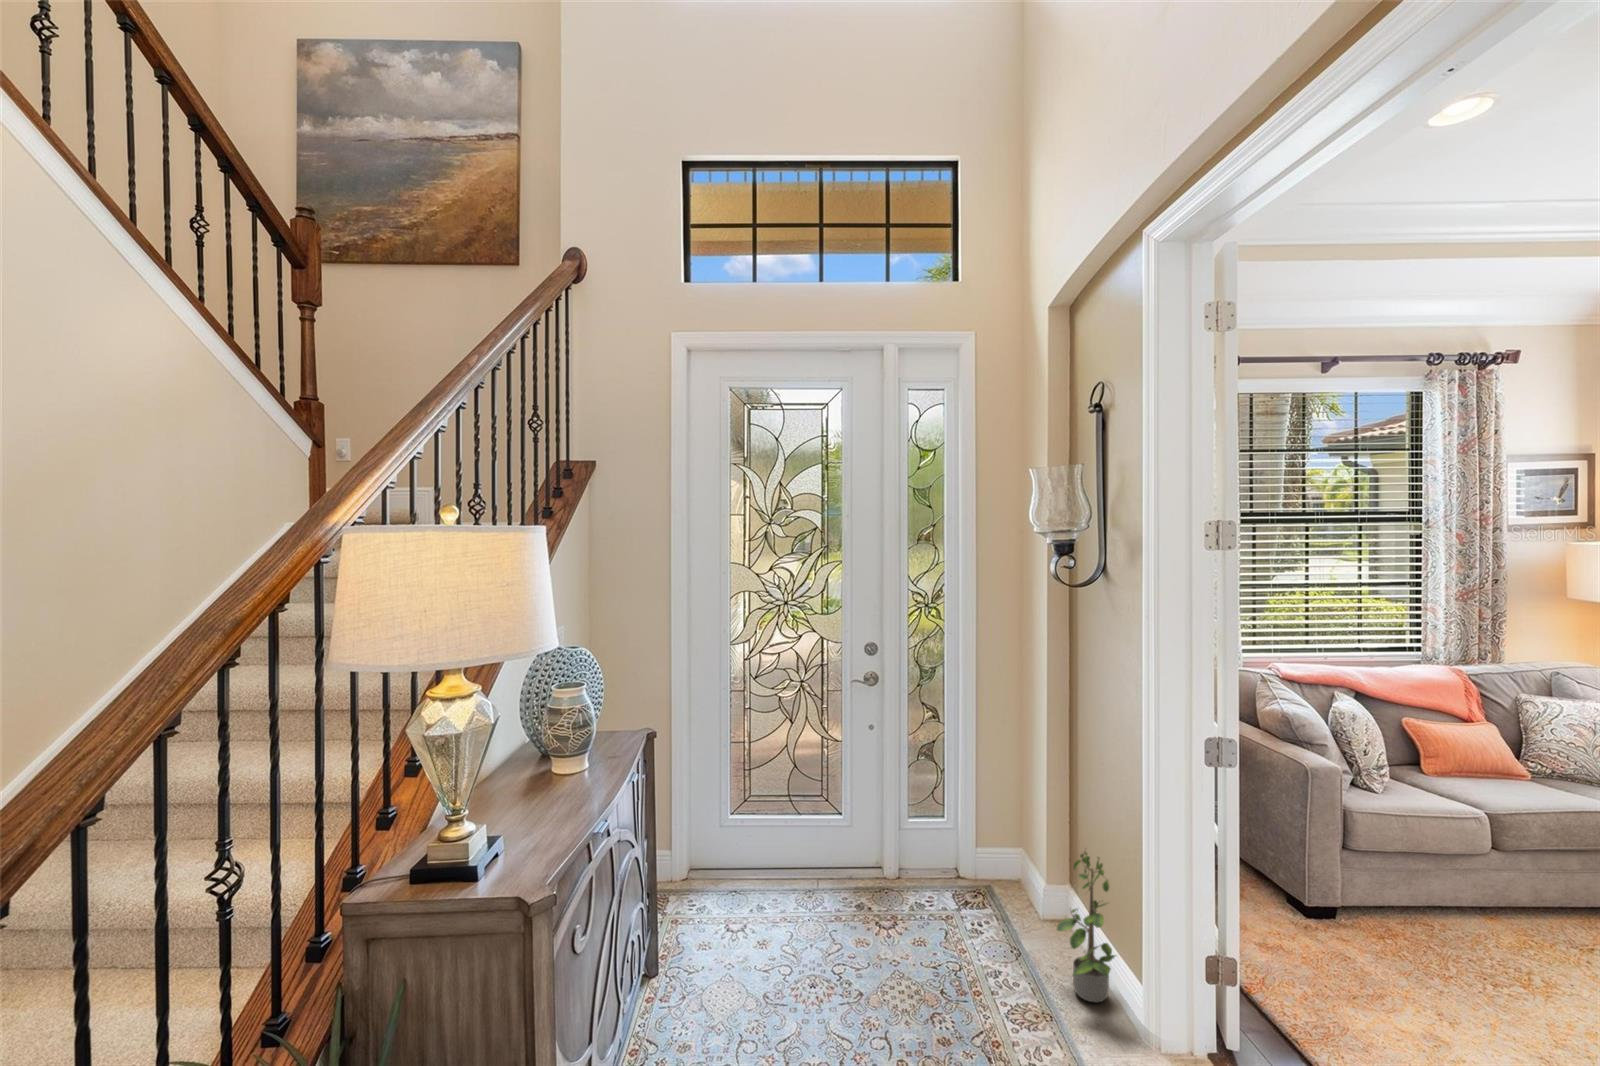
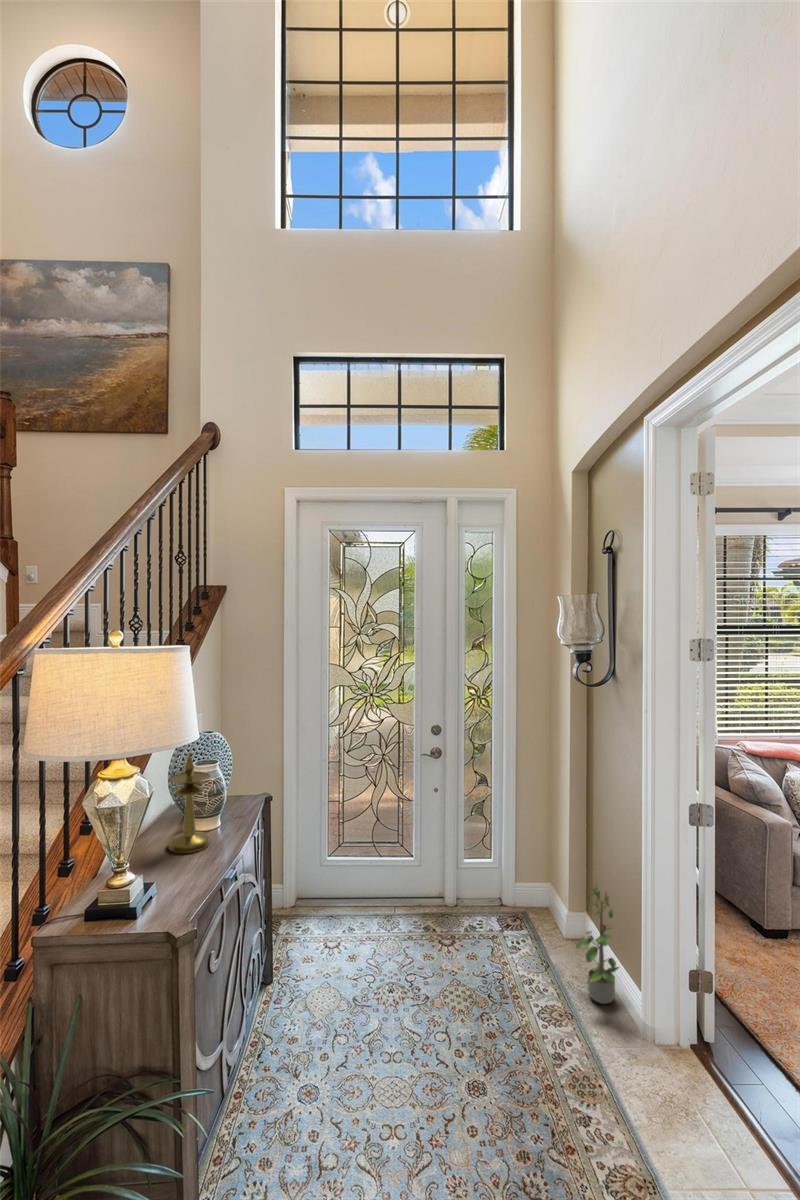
candlestick: none [520,667,575,800] -> present [169,753,210,853]

